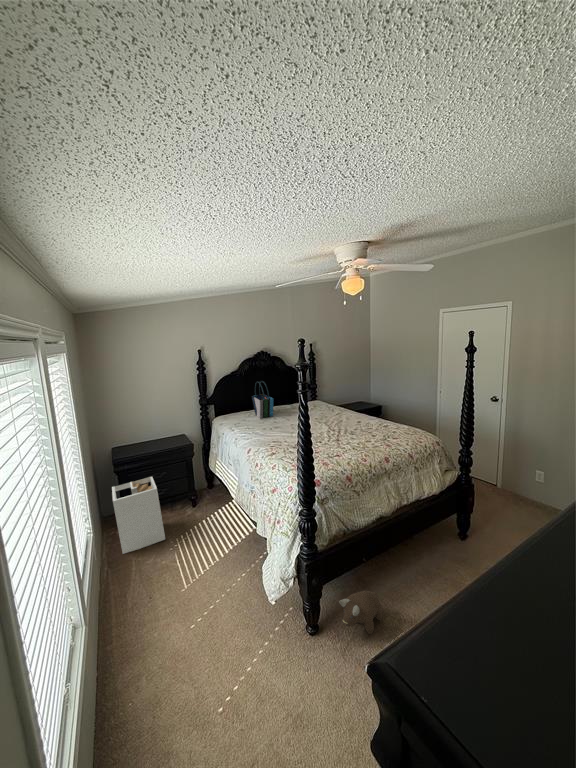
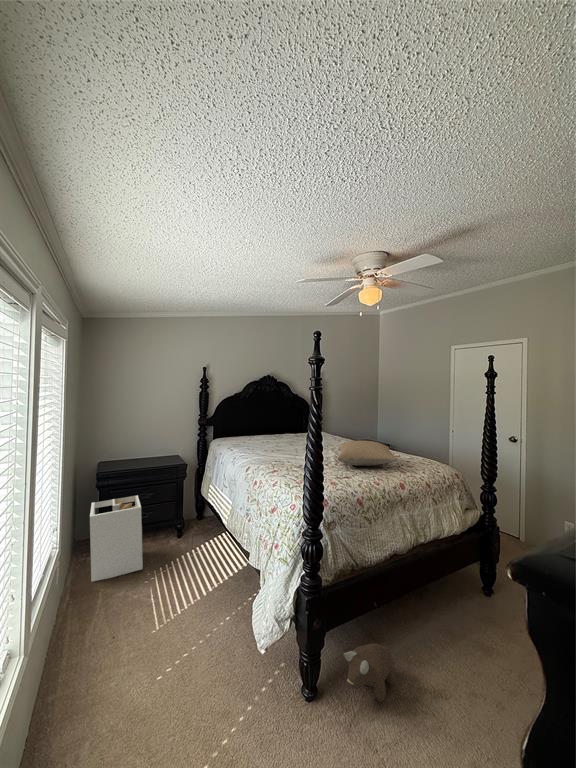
tote bag: present [252,381,273,418] -> none [254,404,277,443]
pillow: none [329,417,383,441] -> present [338,440,398,466]

